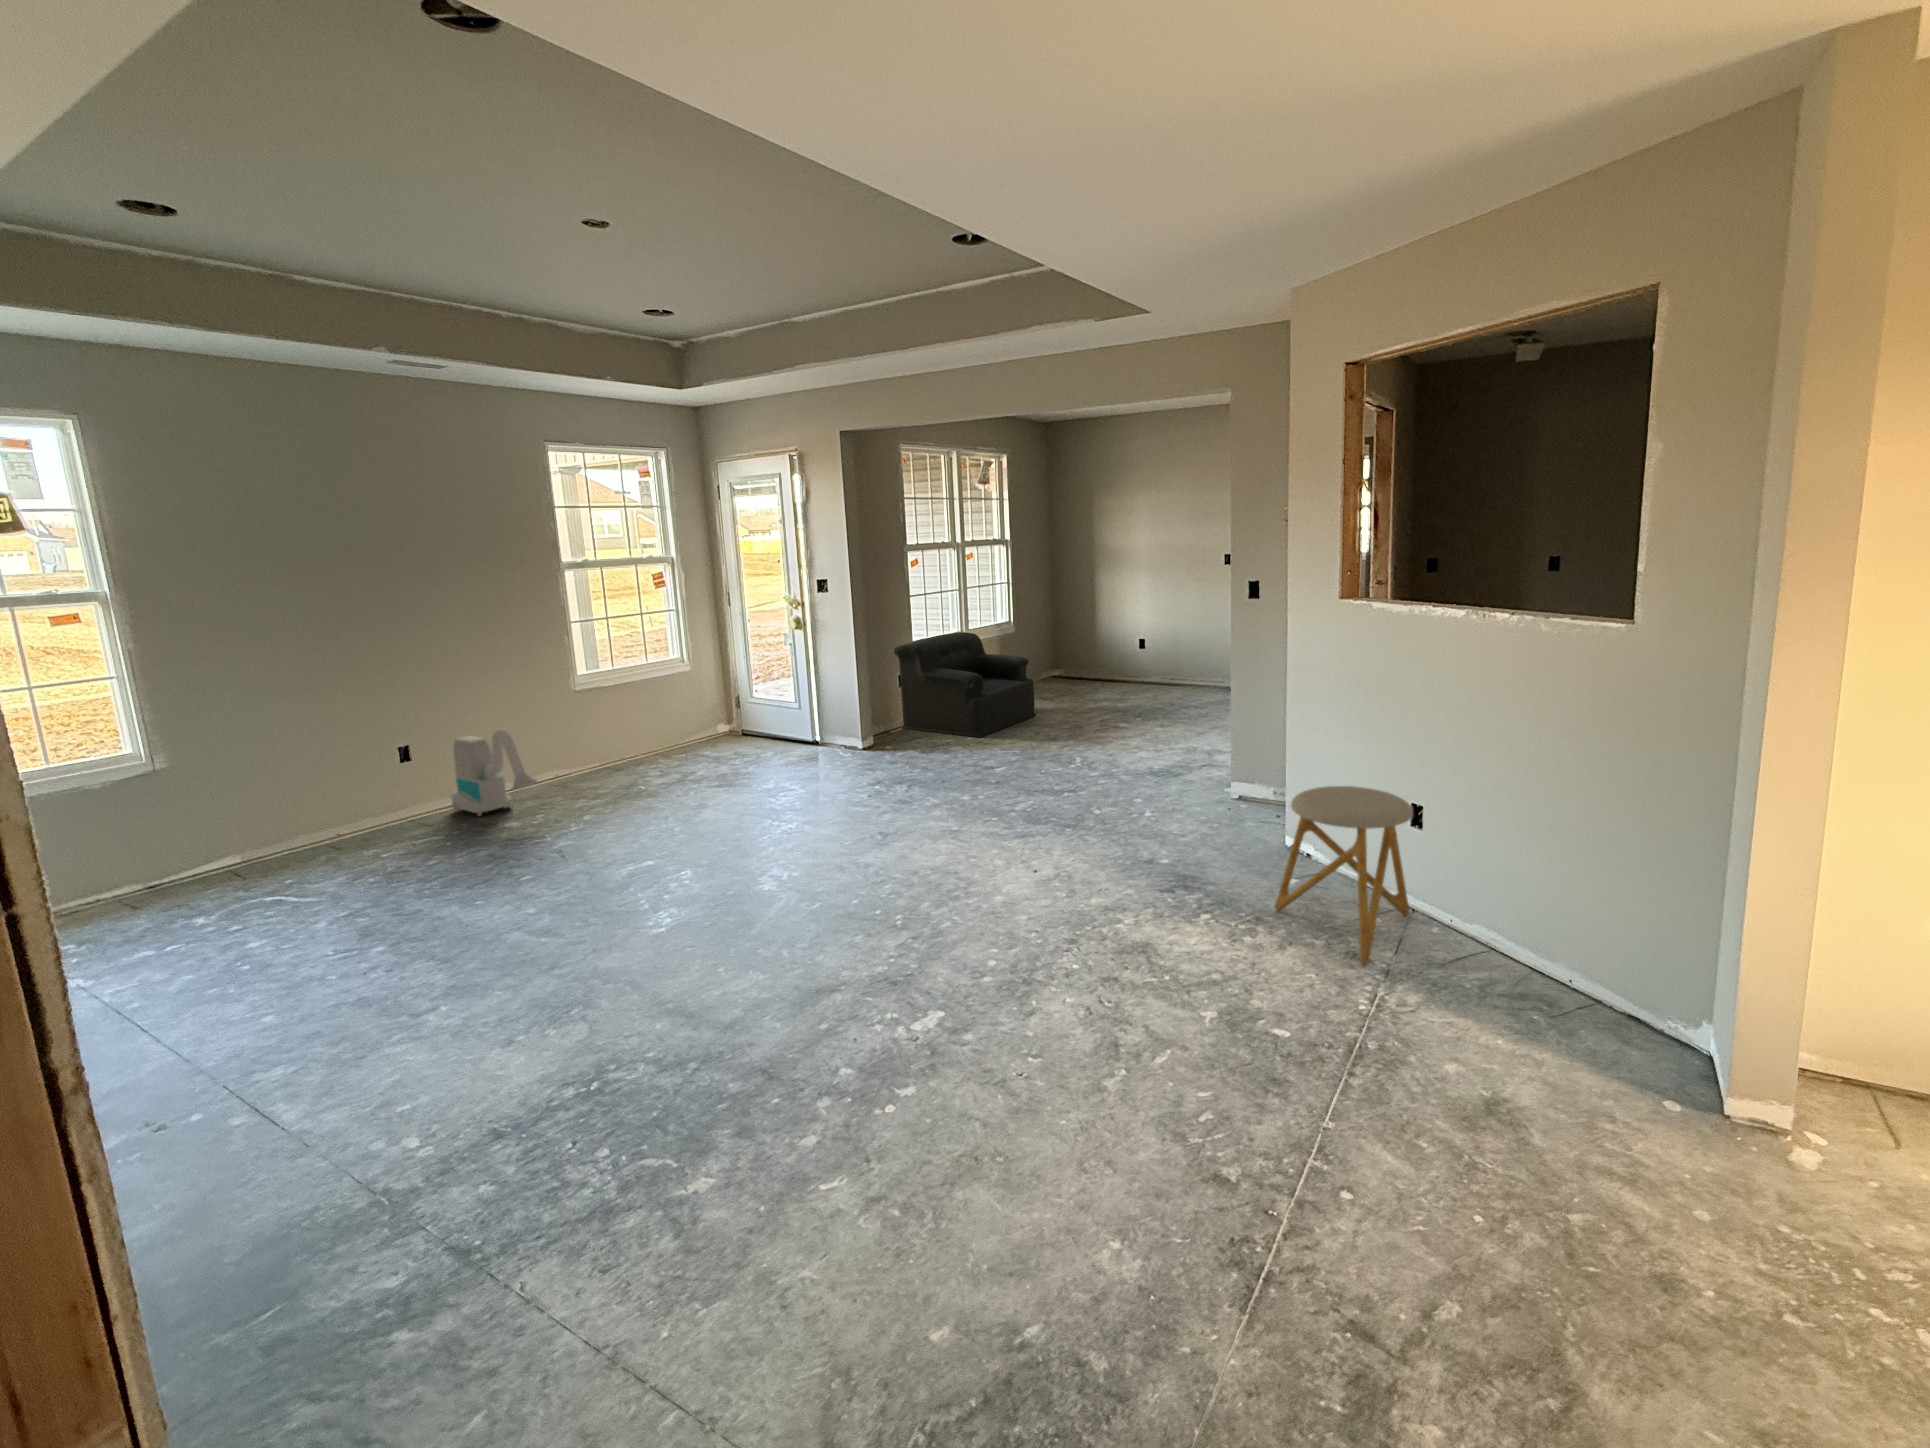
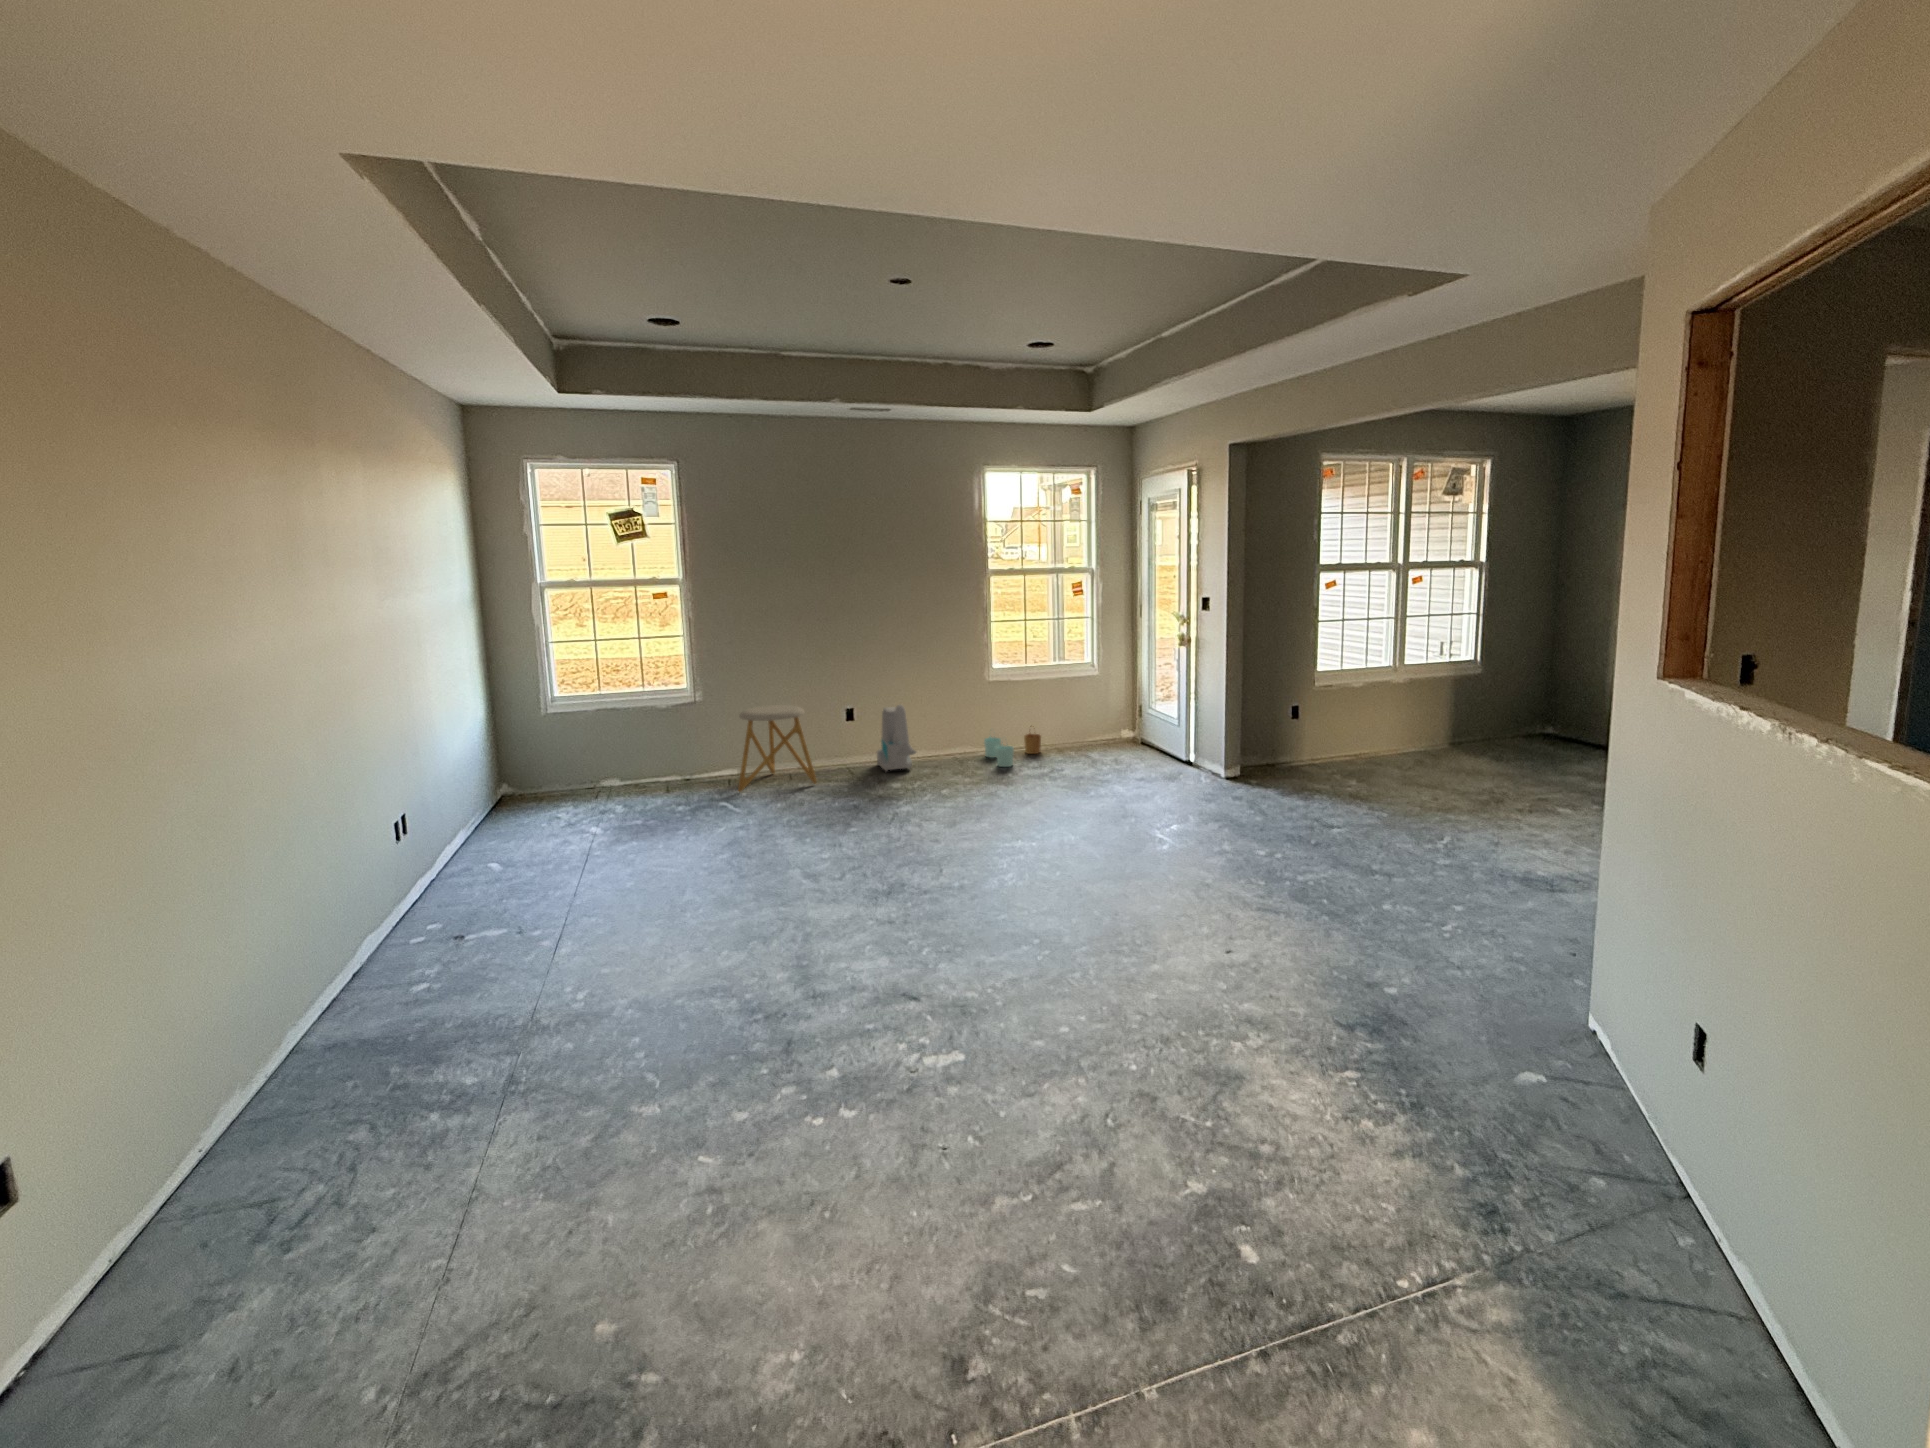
armchair: present [894,632,1036,737] -> none [1287,666,1461,790]
bucket: none [584,733,648,783] -> present [984,726,1041,767]
stool: present [1275,786,1413,964] -> present [738,705,817,792]

